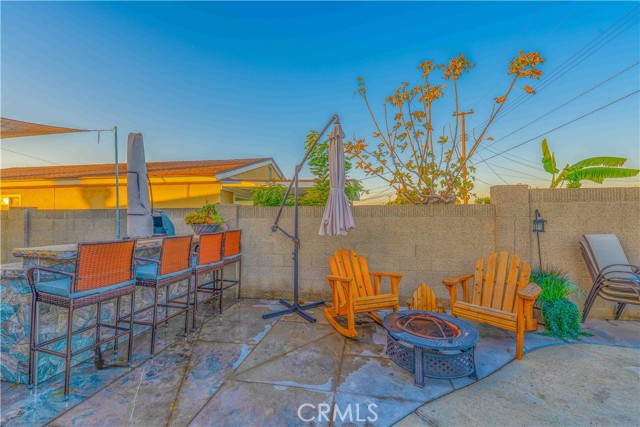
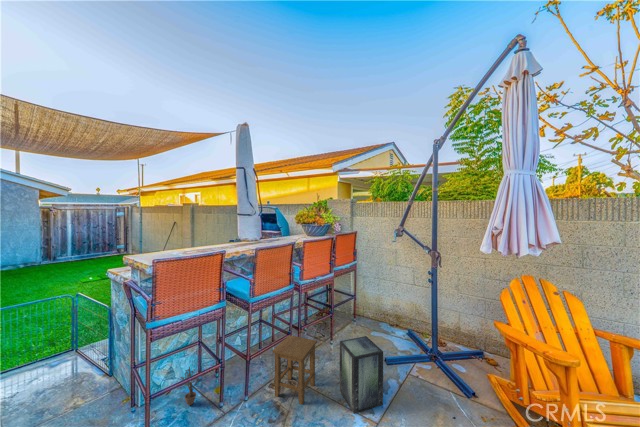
storage box: none [231,297,261,344] -> present [340,336,383,414]
stool: none [178,305,213,349] -> present [273,335,317,405]

